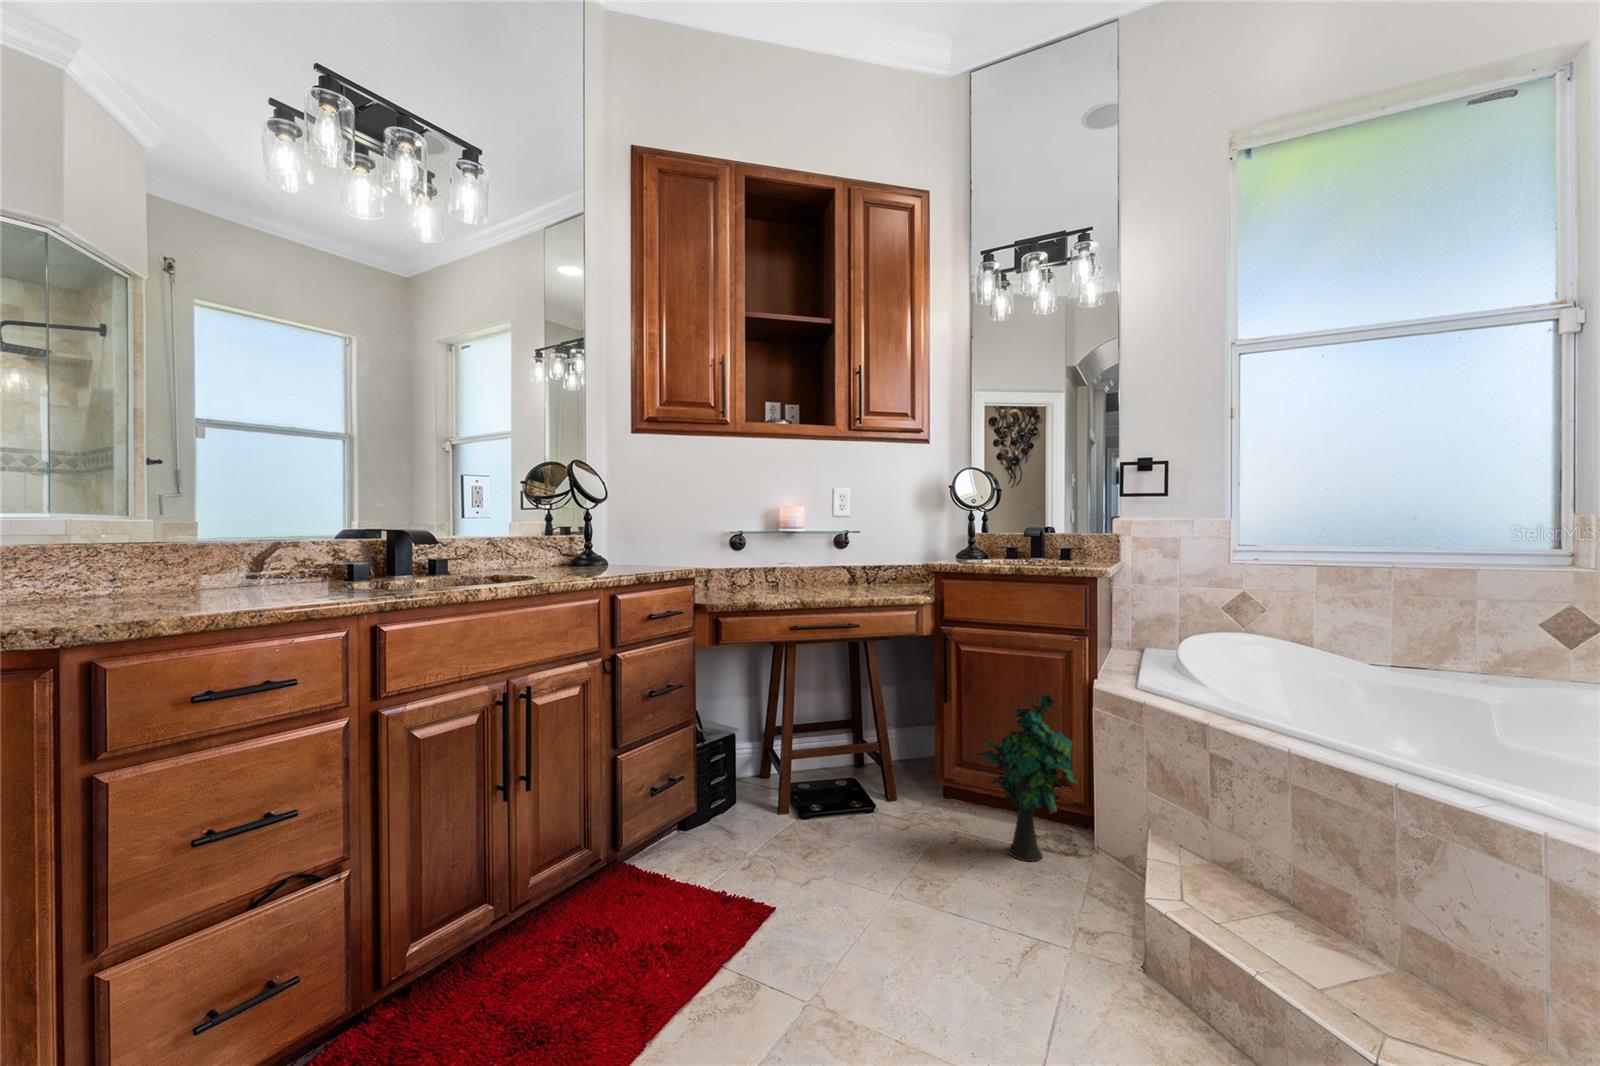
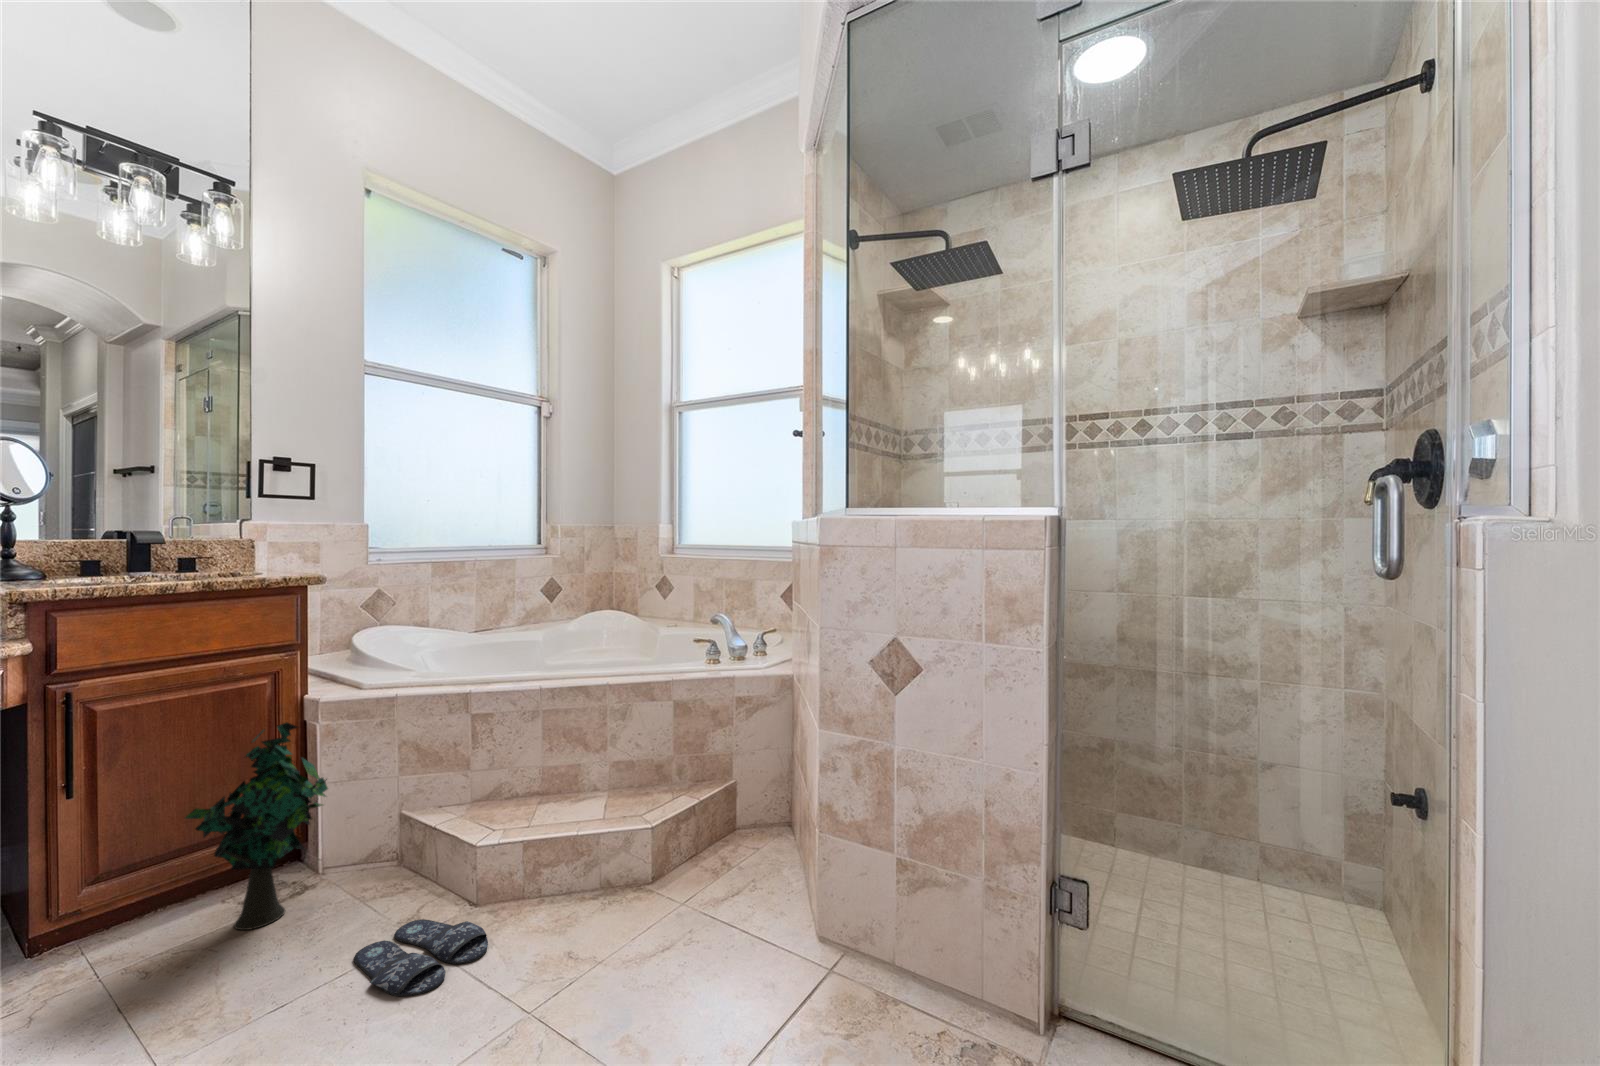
slippers: none [998,922,1113,1016] -> present [354,919,488,996]

